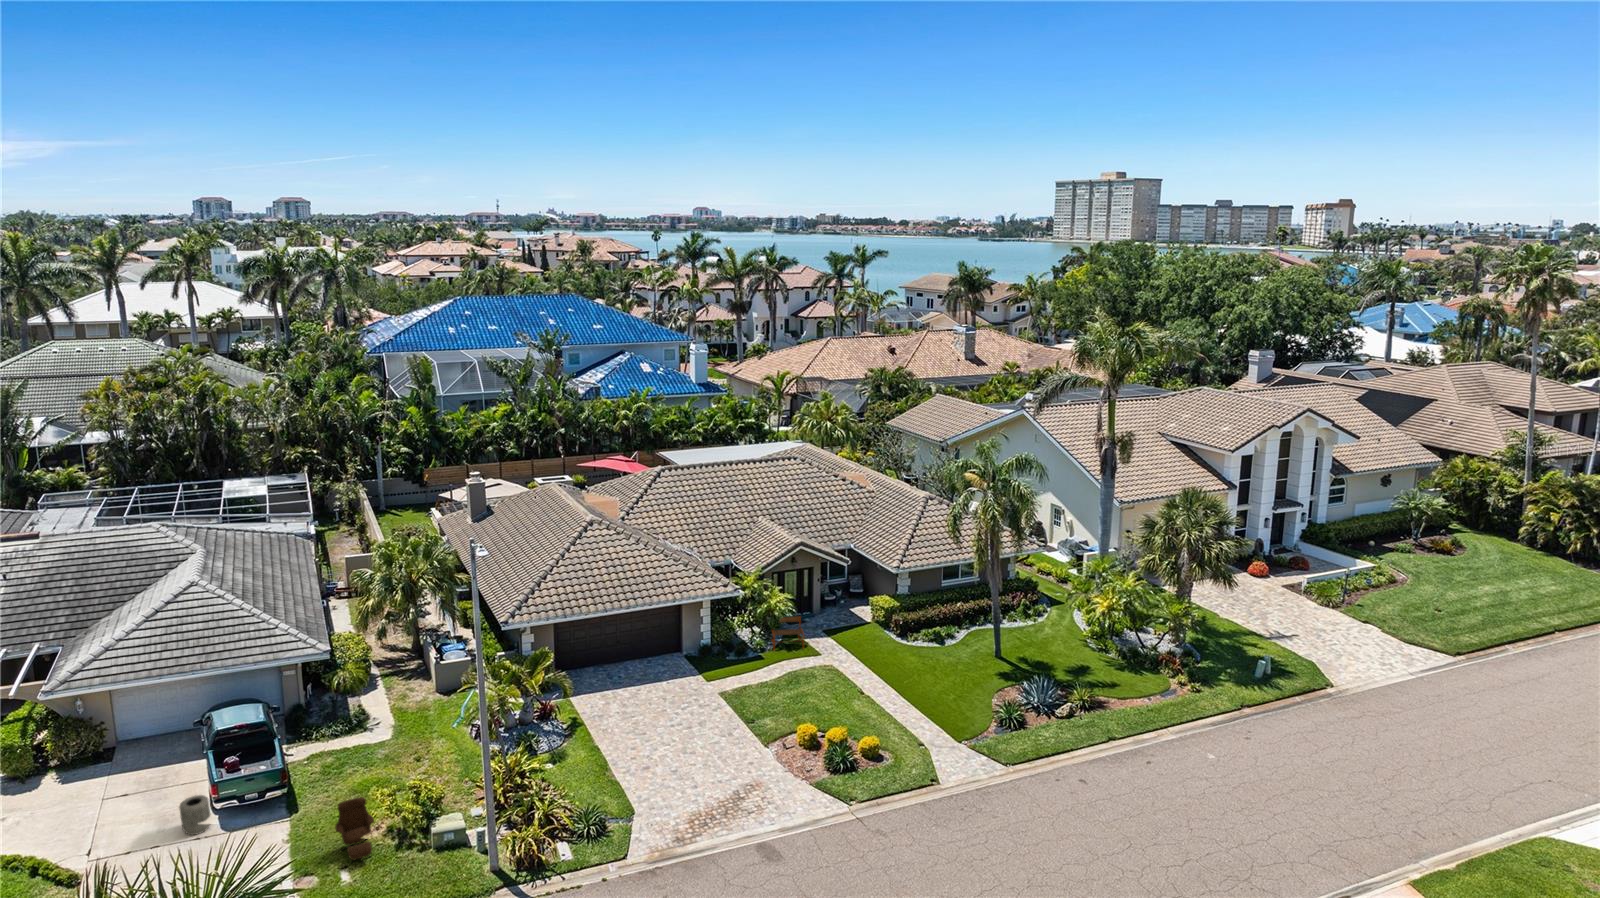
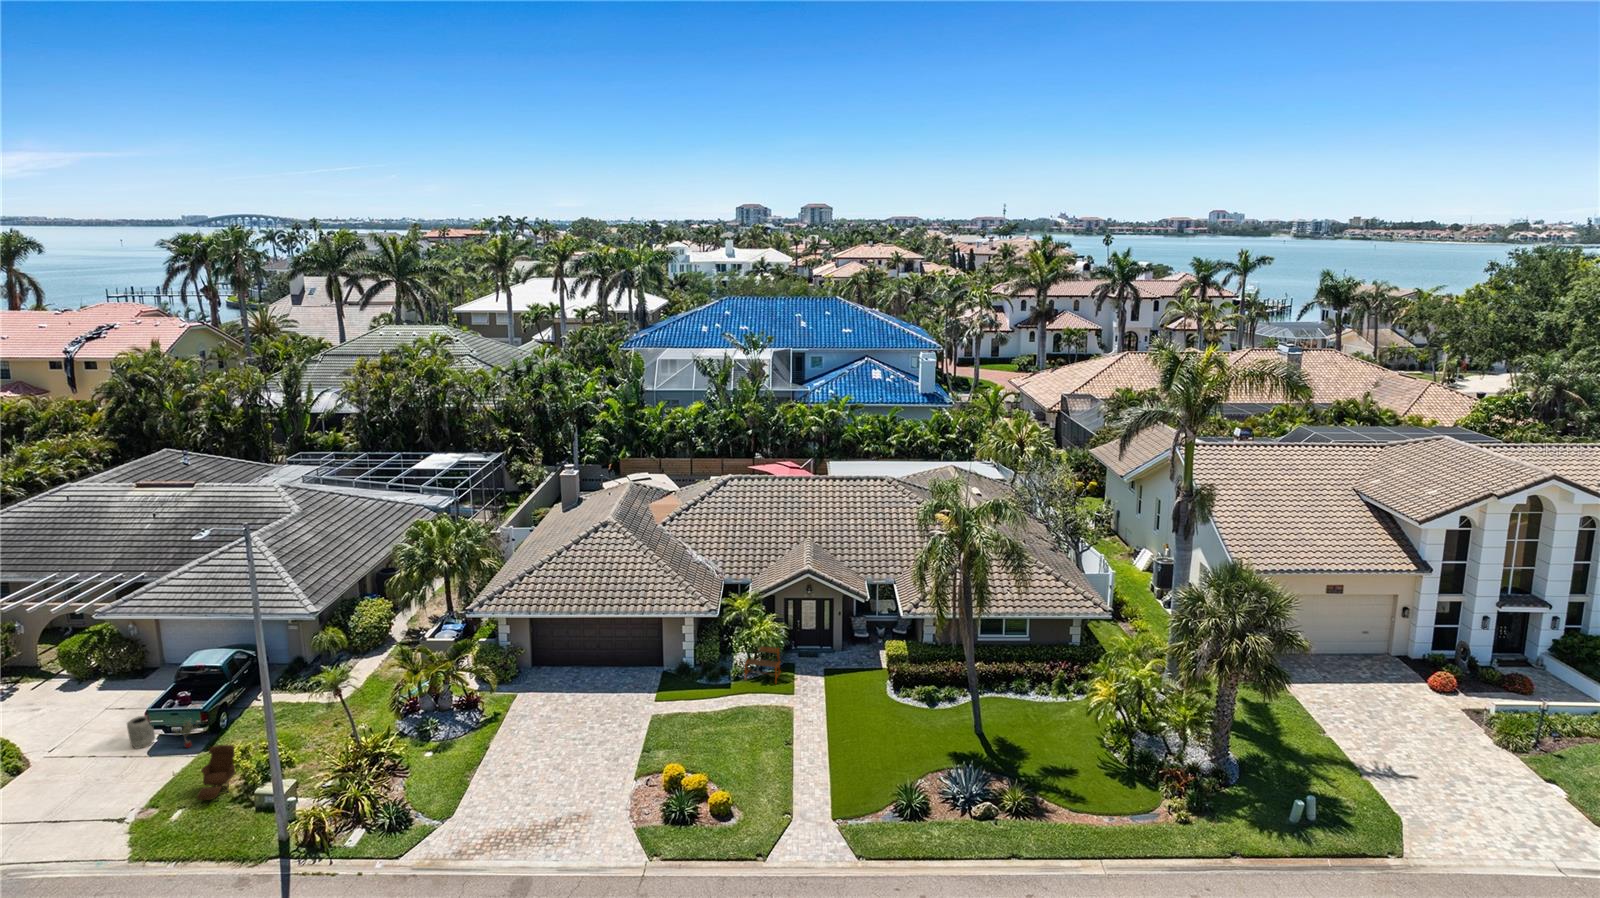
potted tree: none [244,785,274,820] -> present [174,720,198,748]

